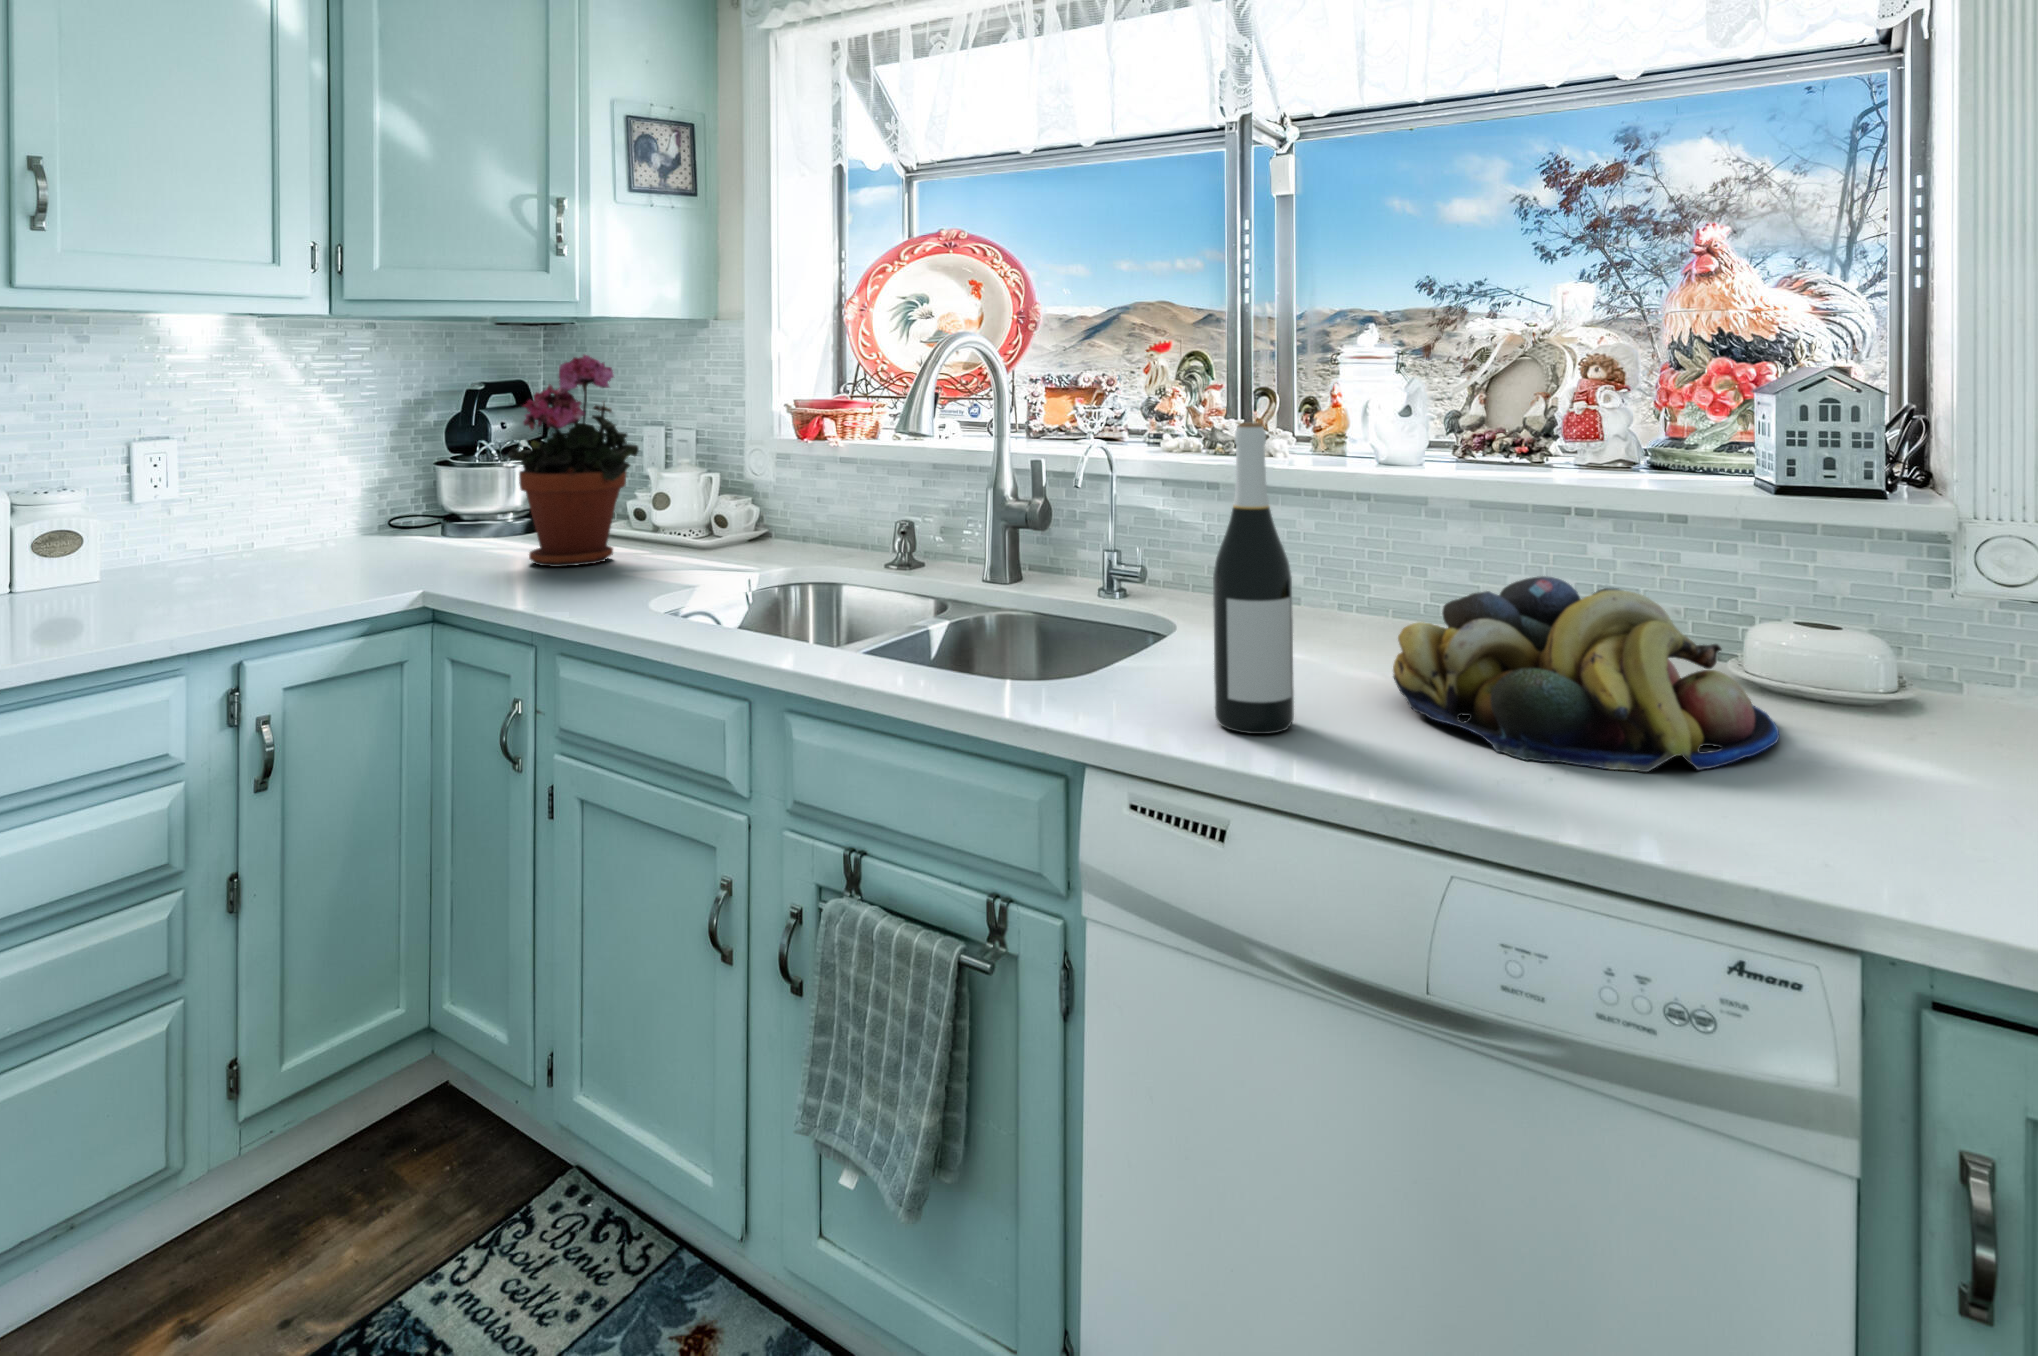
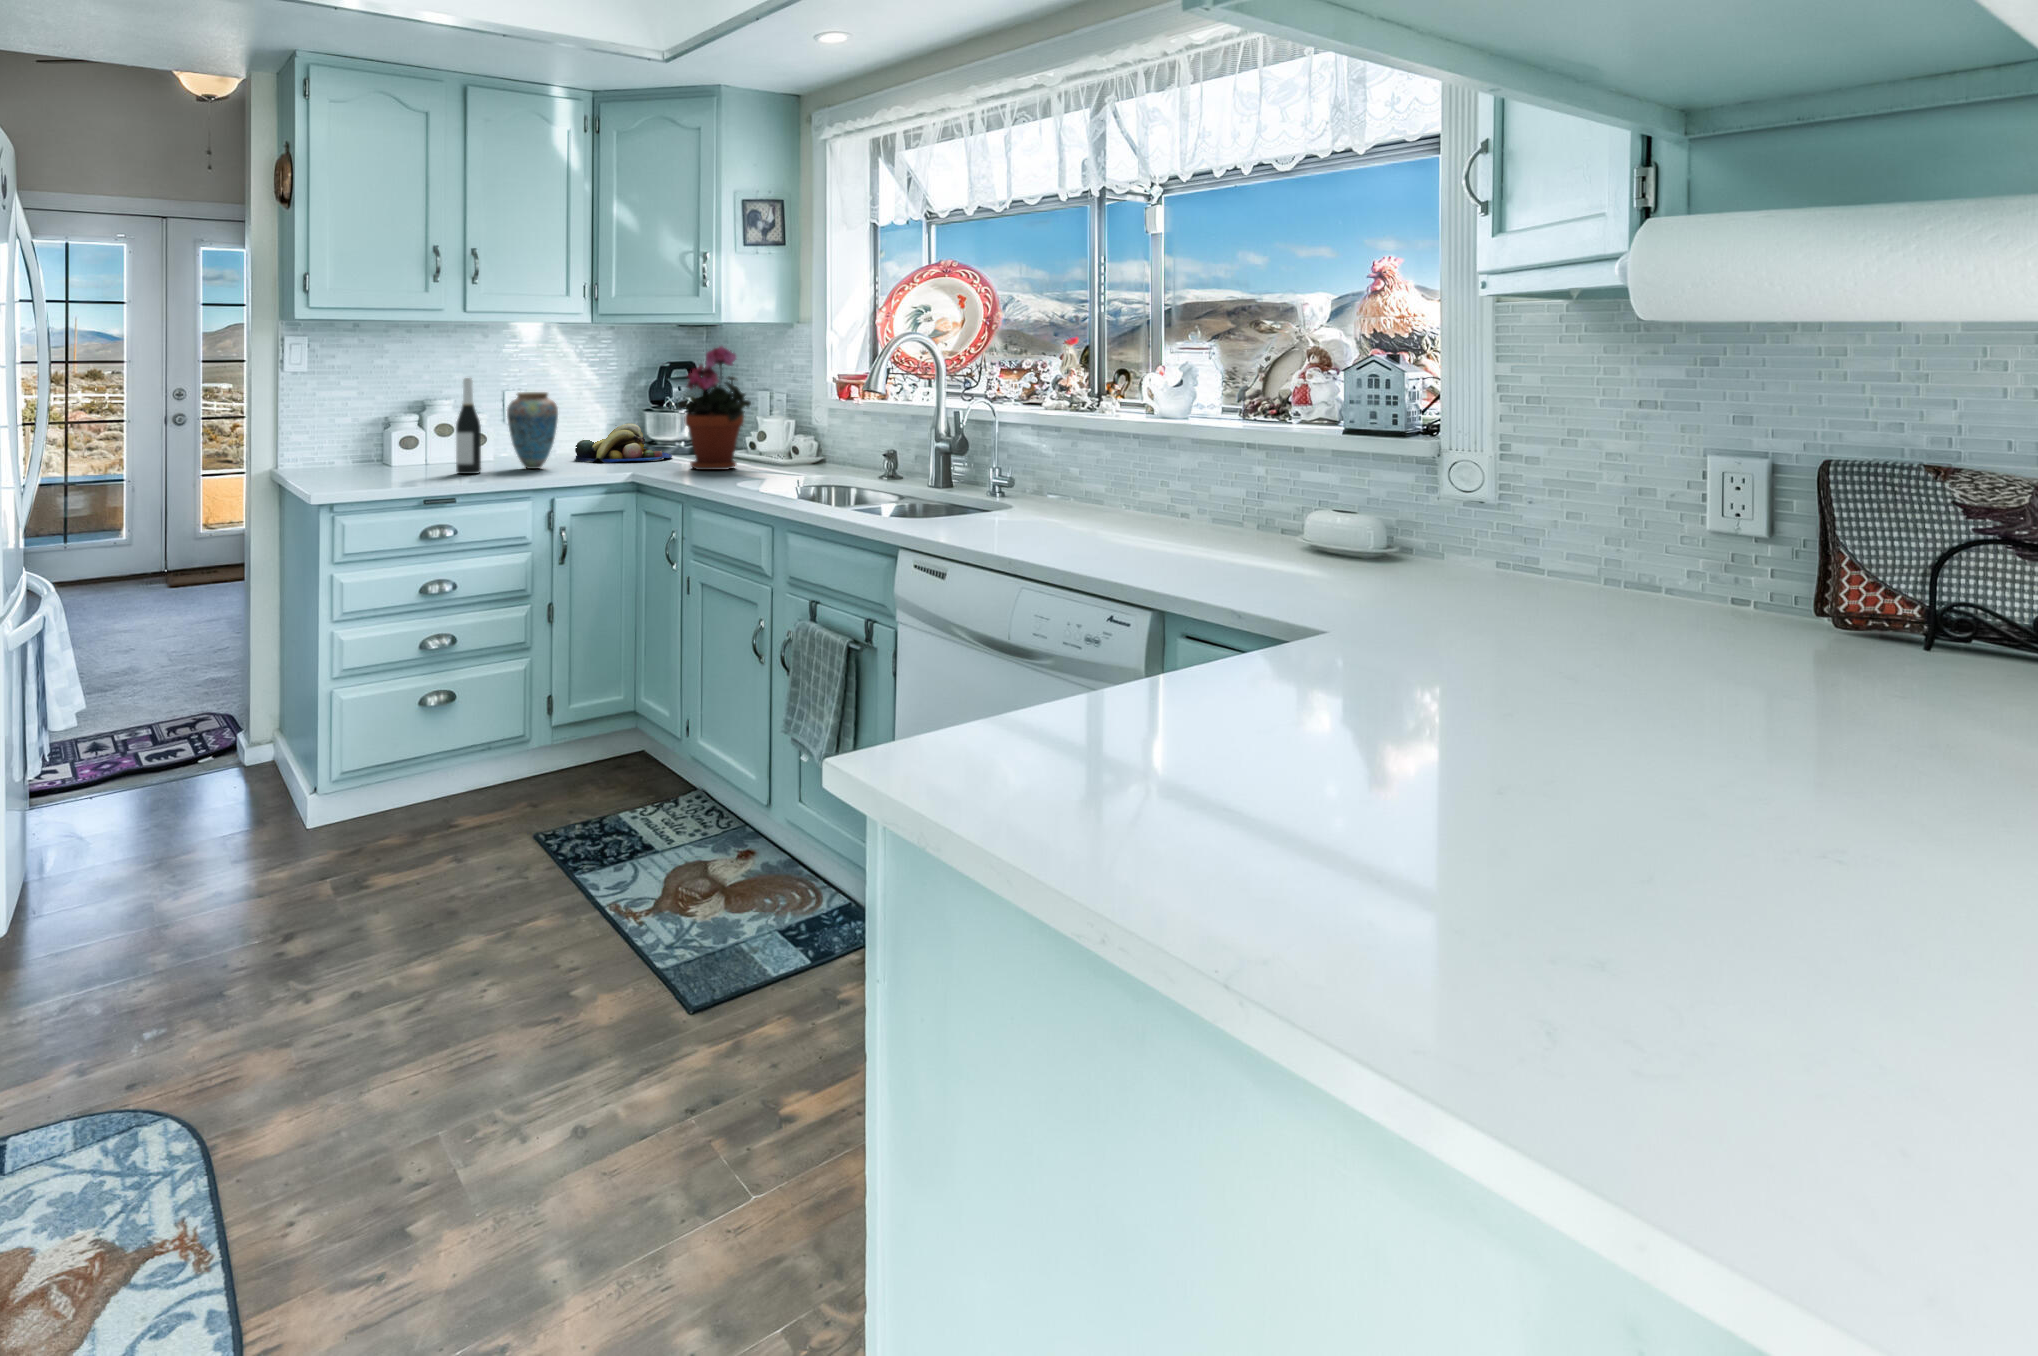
wine bottle: present [1213,423,1294,734] -> present [456,378,481,474]
vase: none [152,437,266,584] -> present [507,392,558,469]
fruit bowl: present [1393,576,1779,772] -> present [575,423,672,463]

